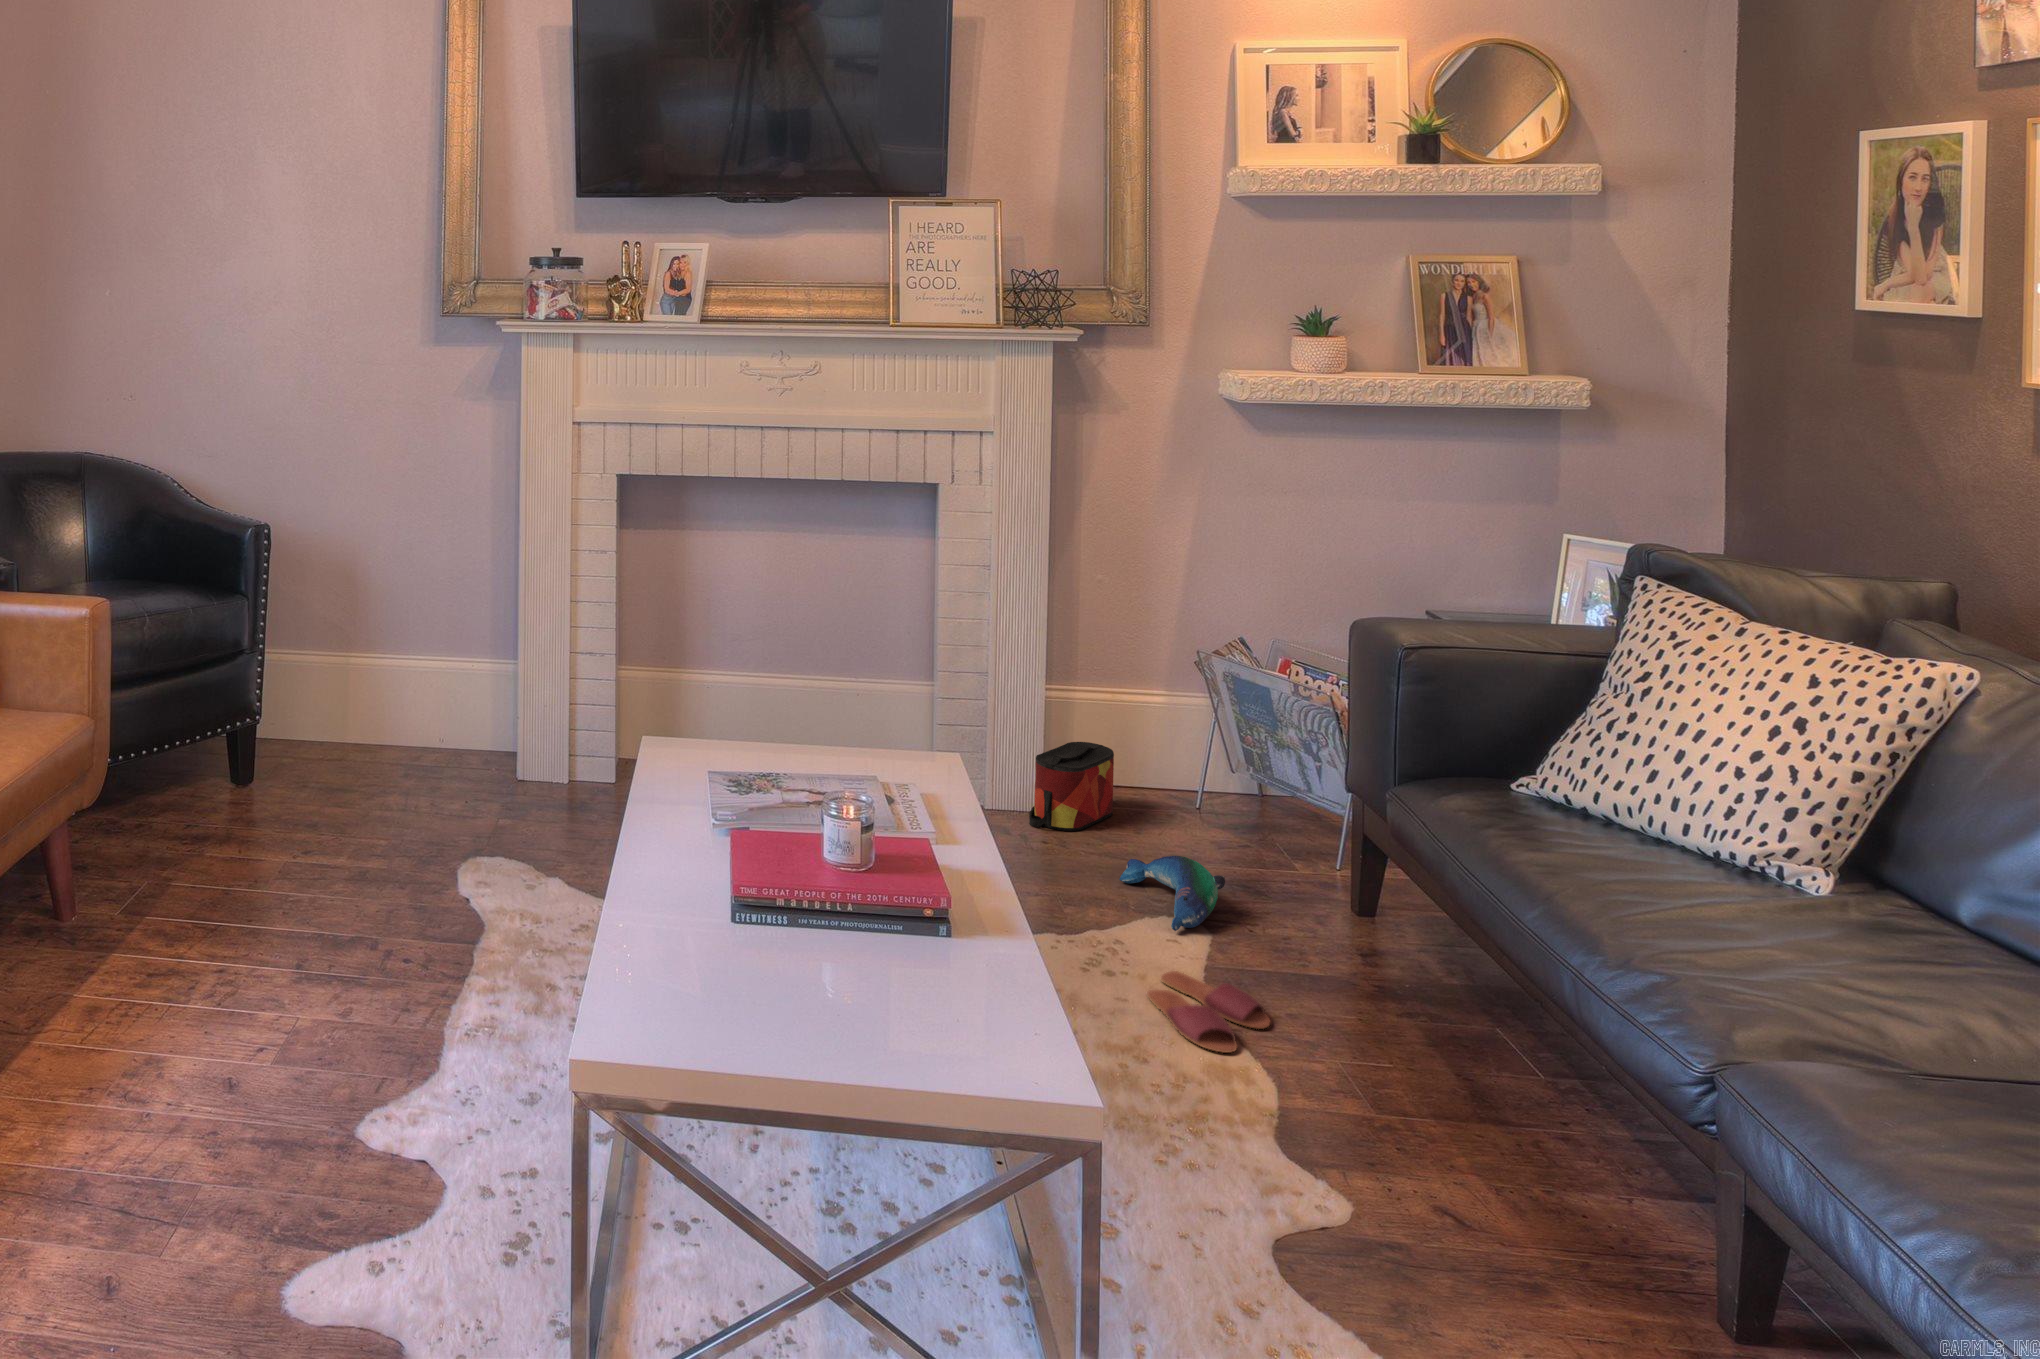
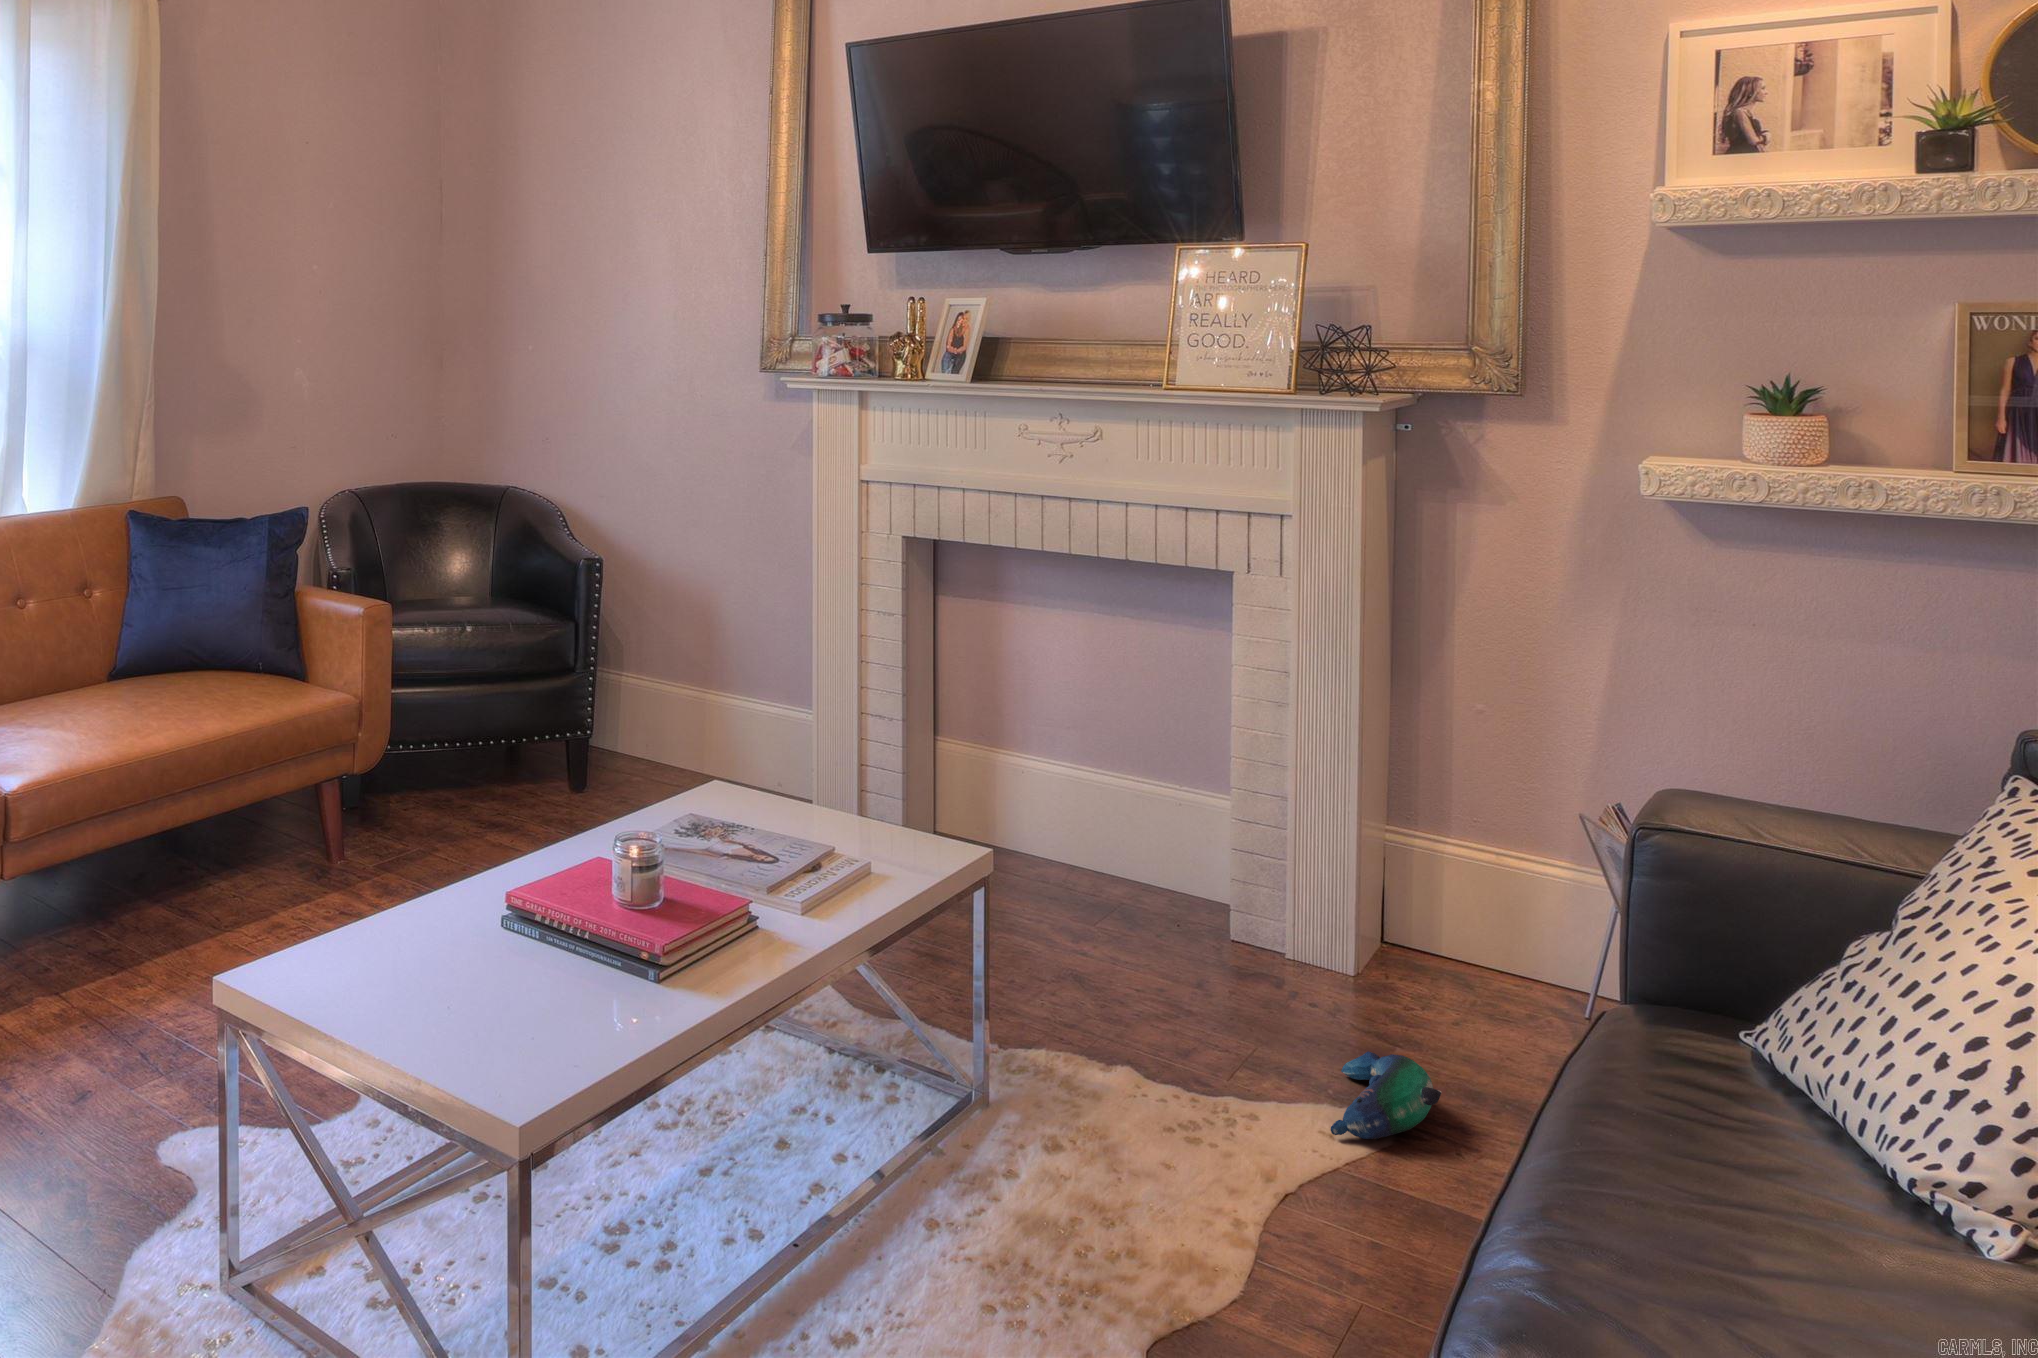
bag: present [1029,742,1114,831] -> none [1309,911,1454,1015]
slippers: present [1147,971,1270,1053] -> none [1179,1166,1325,1257]

